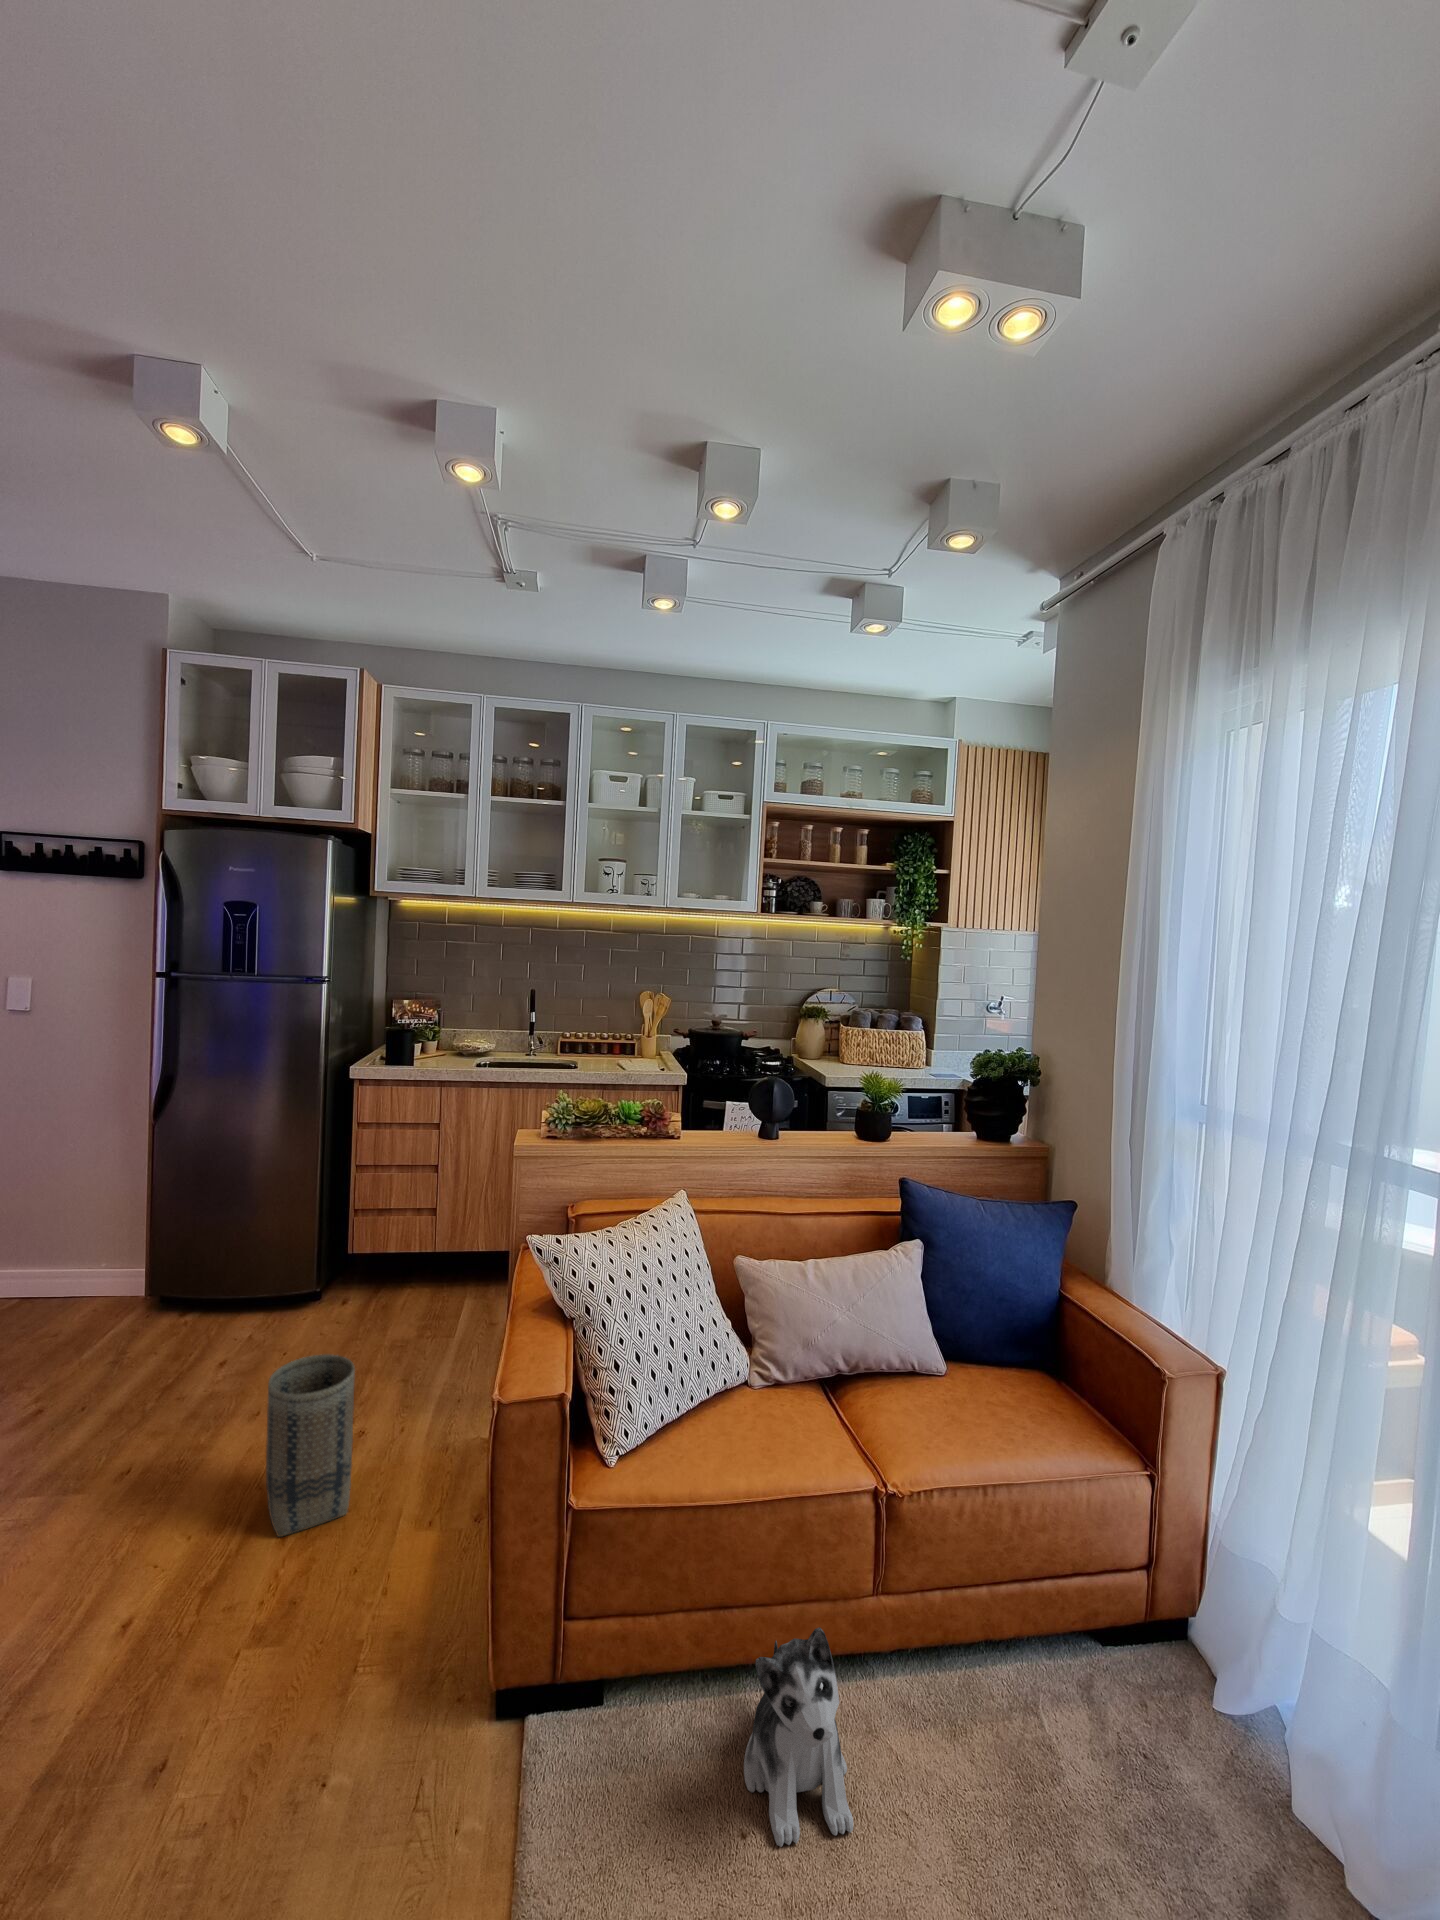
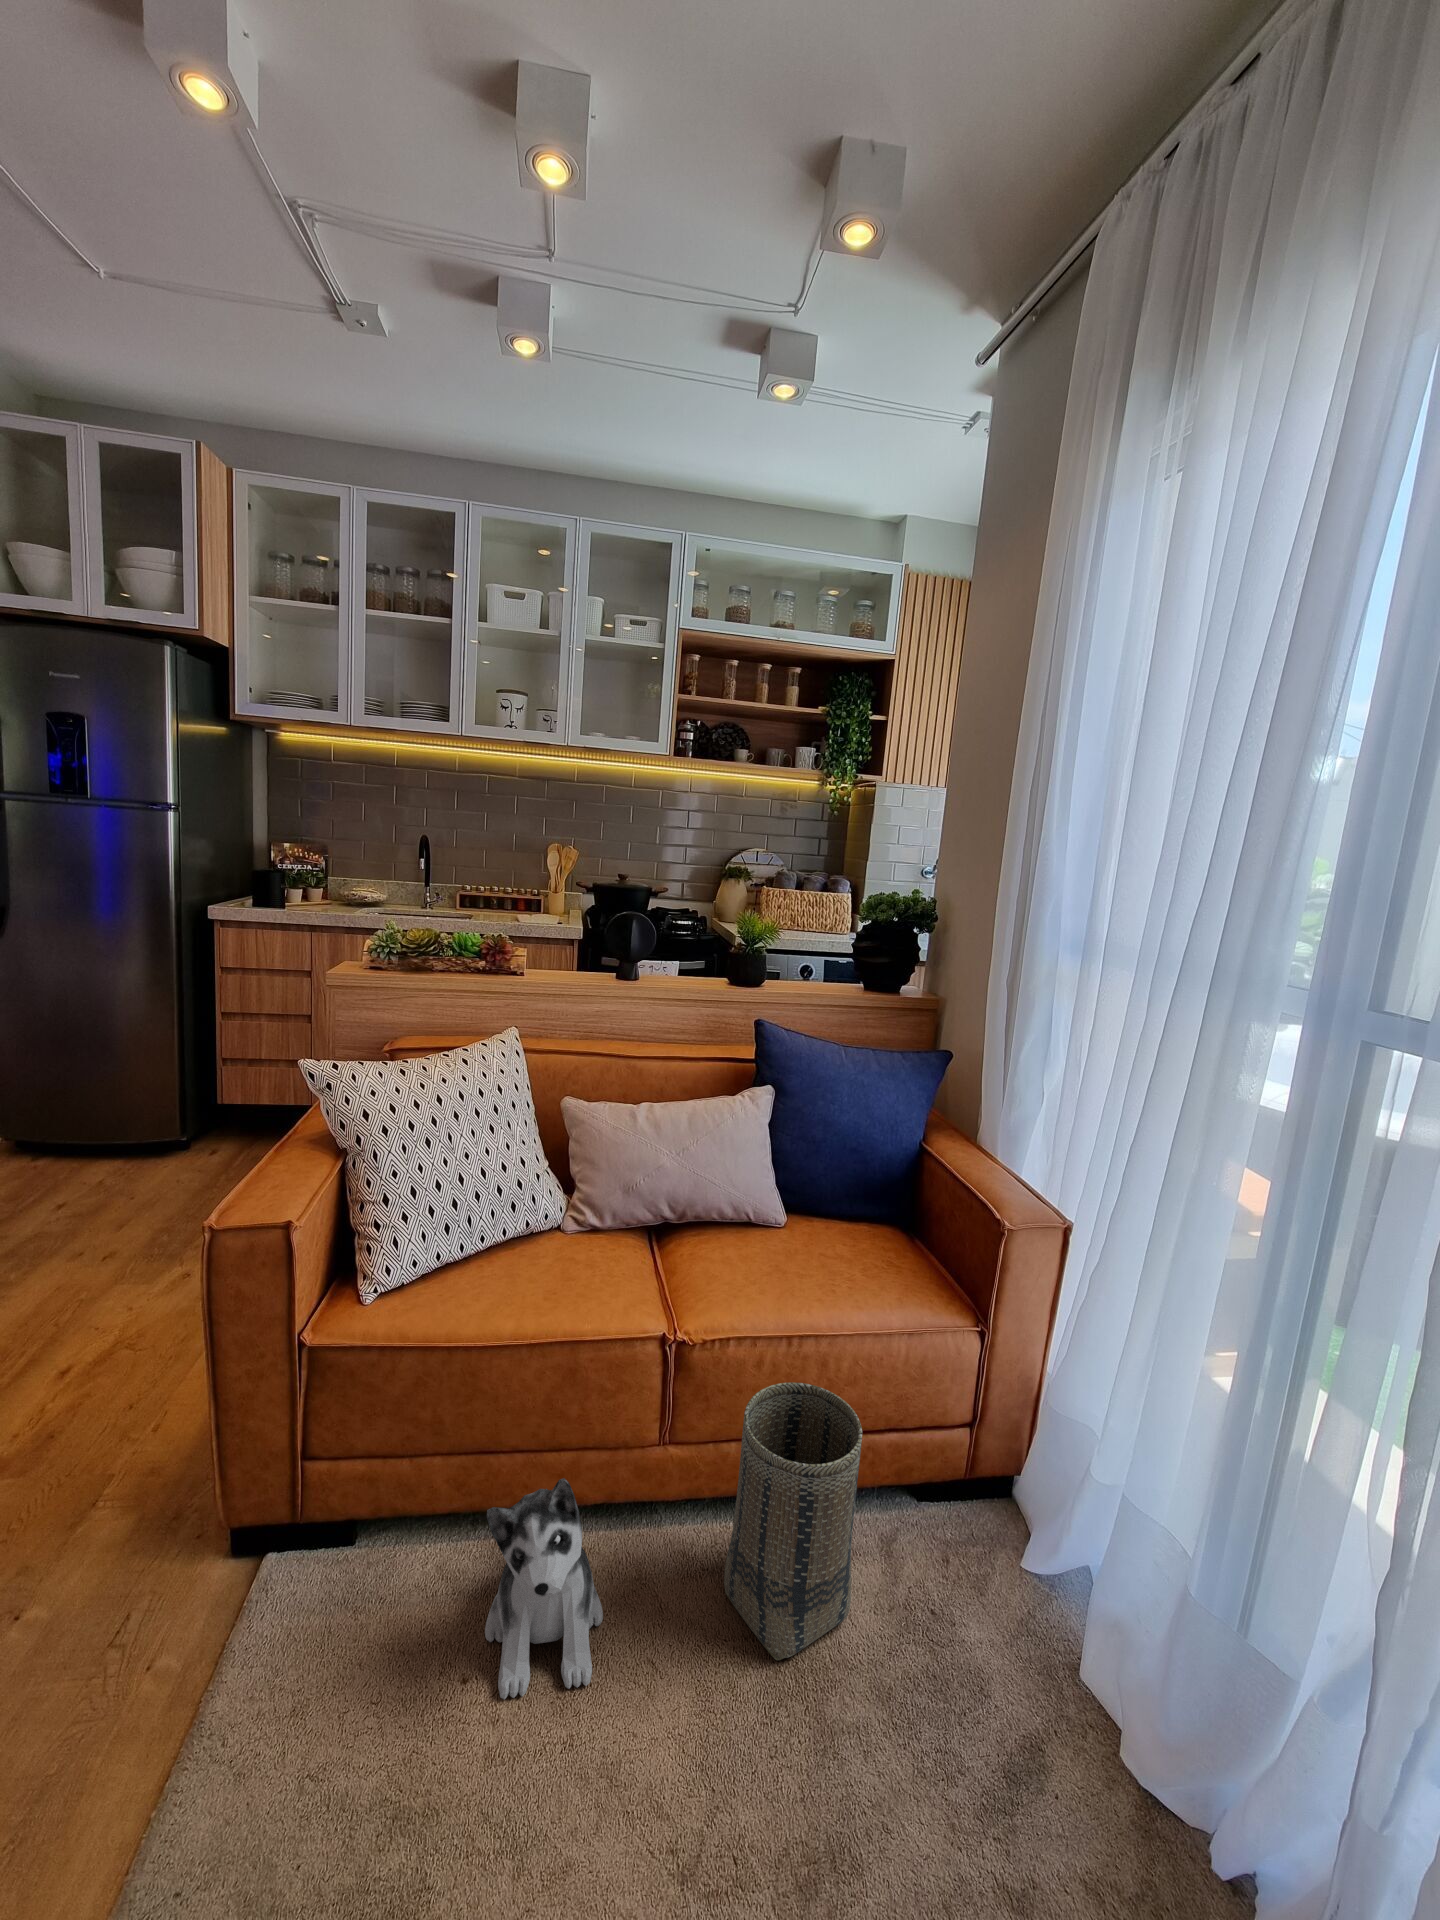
basket: present [266,1354,355,1537] -> present [724,1382,862,1660]

